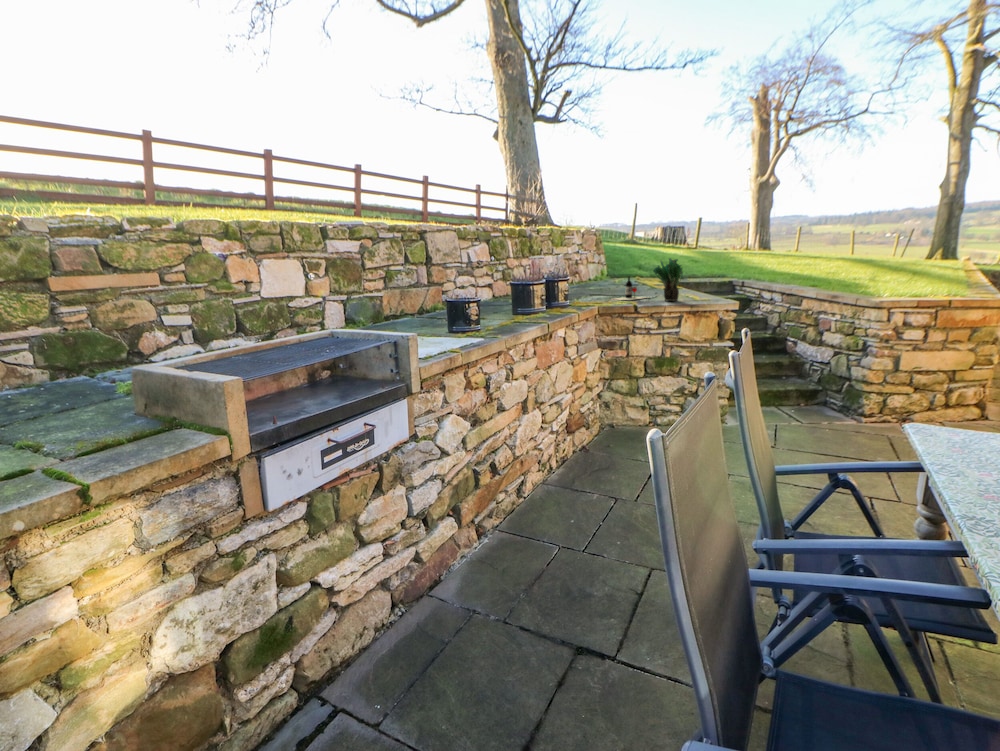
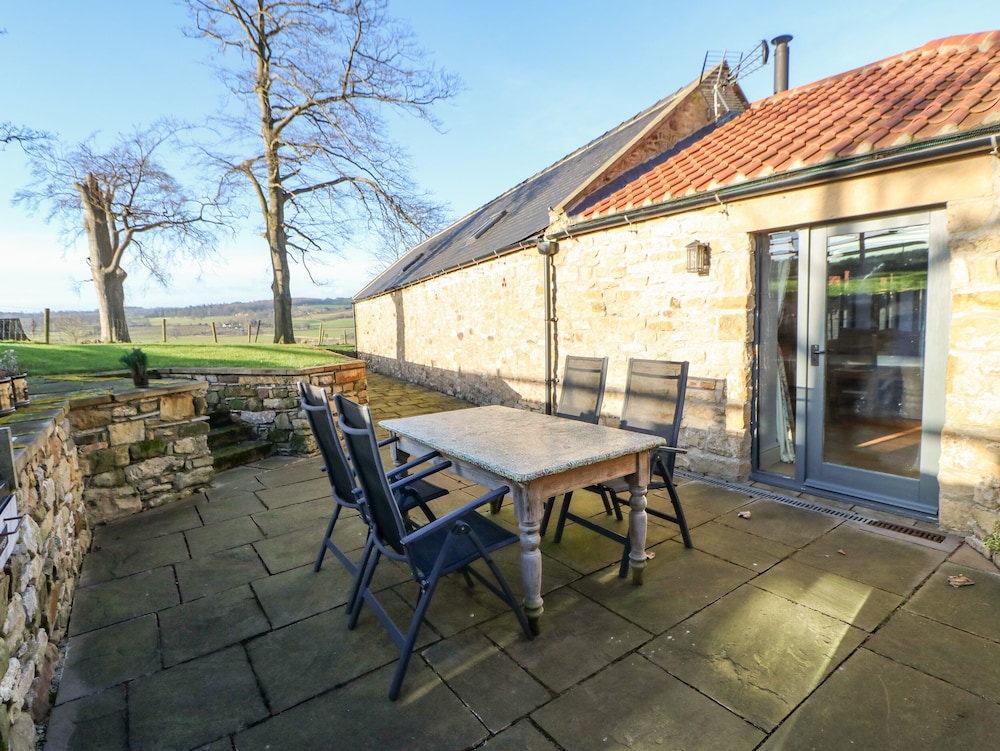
wine bottle: present [616,276,646,300] -> none [55,367,113,394]

